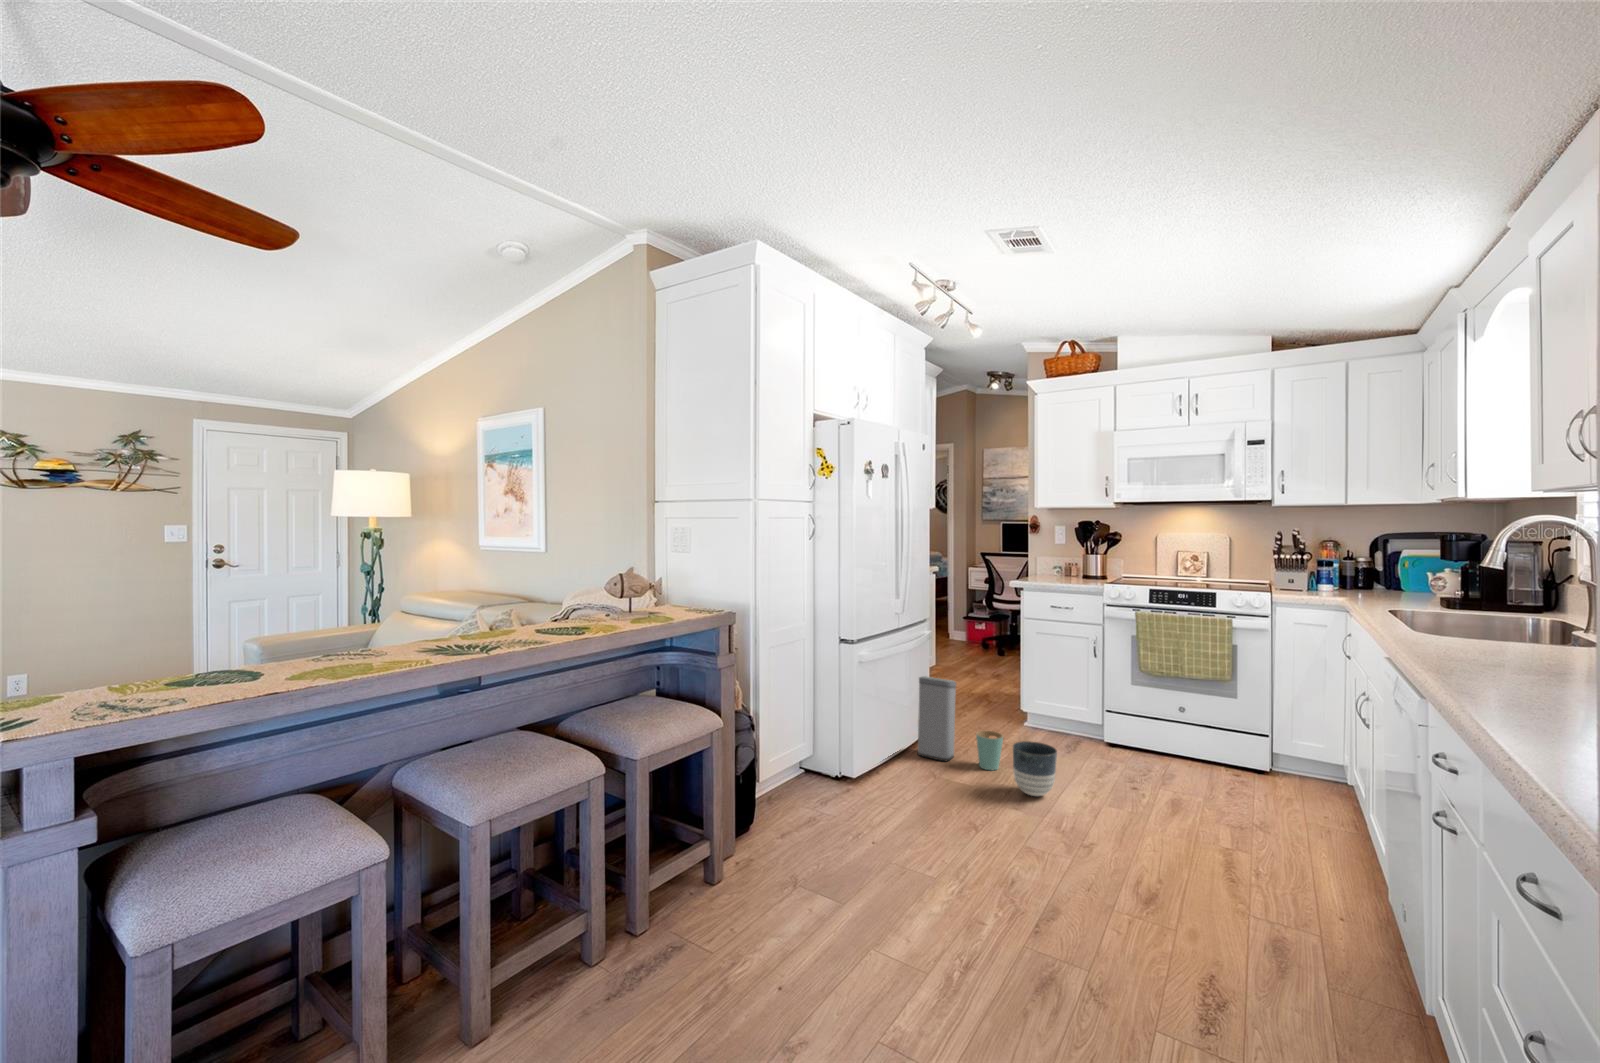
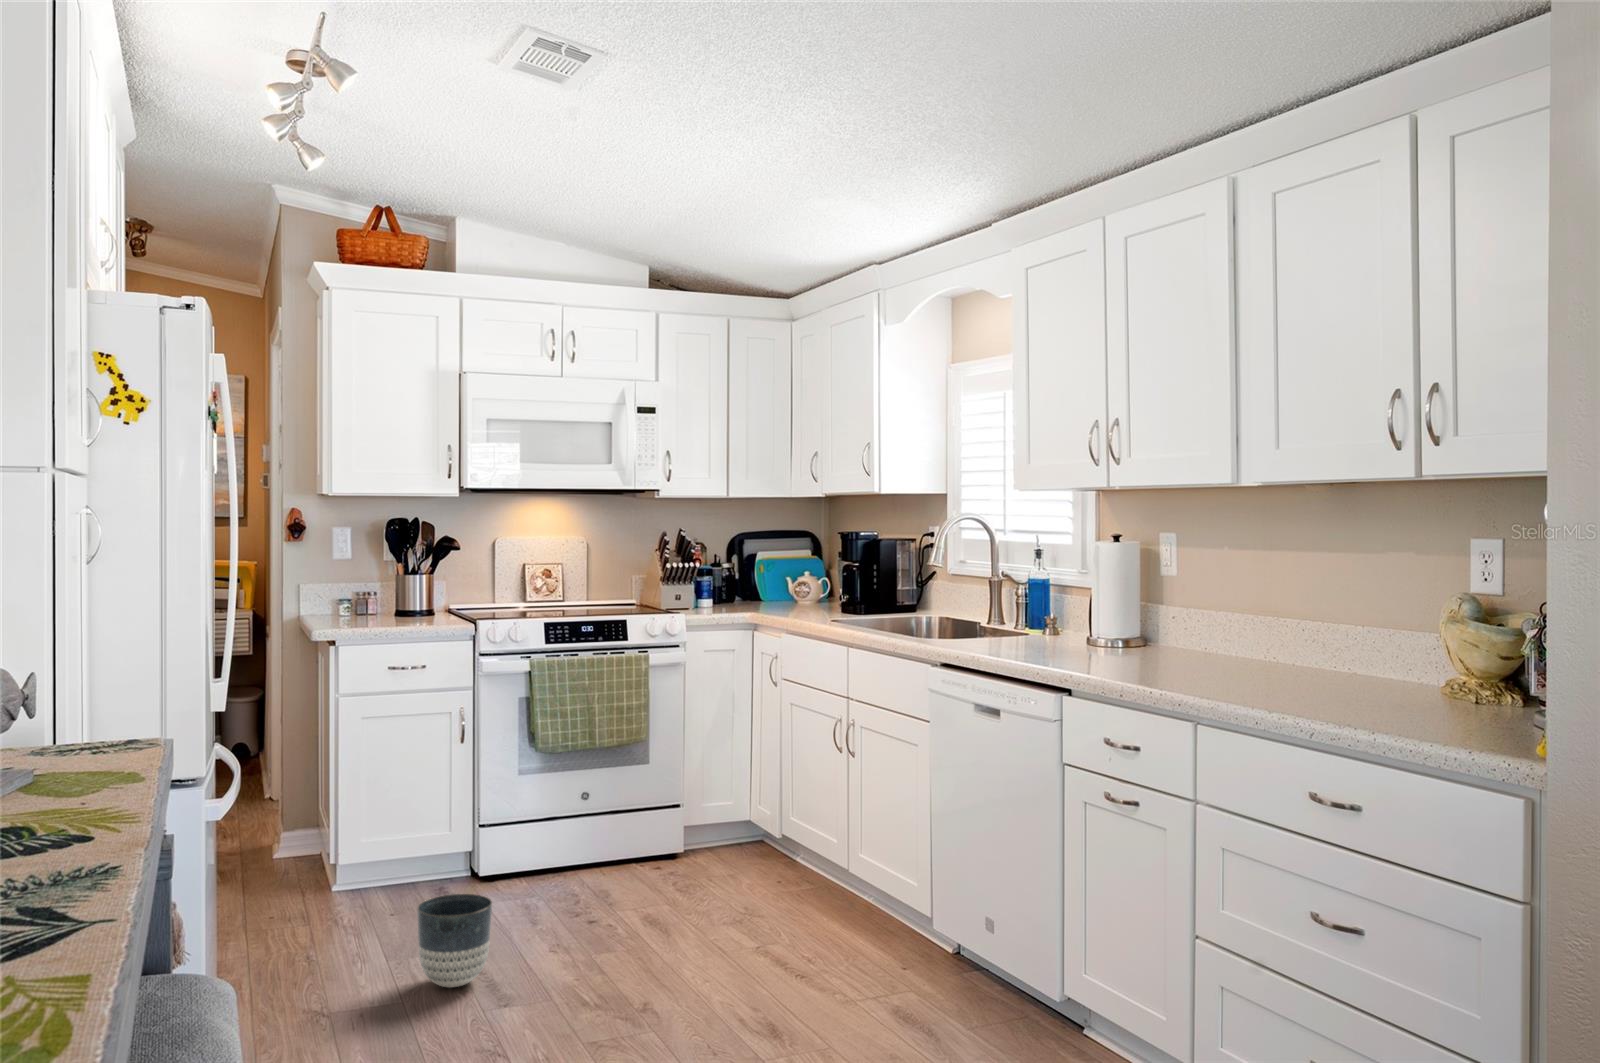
trash can: present [918,676,1003,770] -> none [188,826,369,994]

